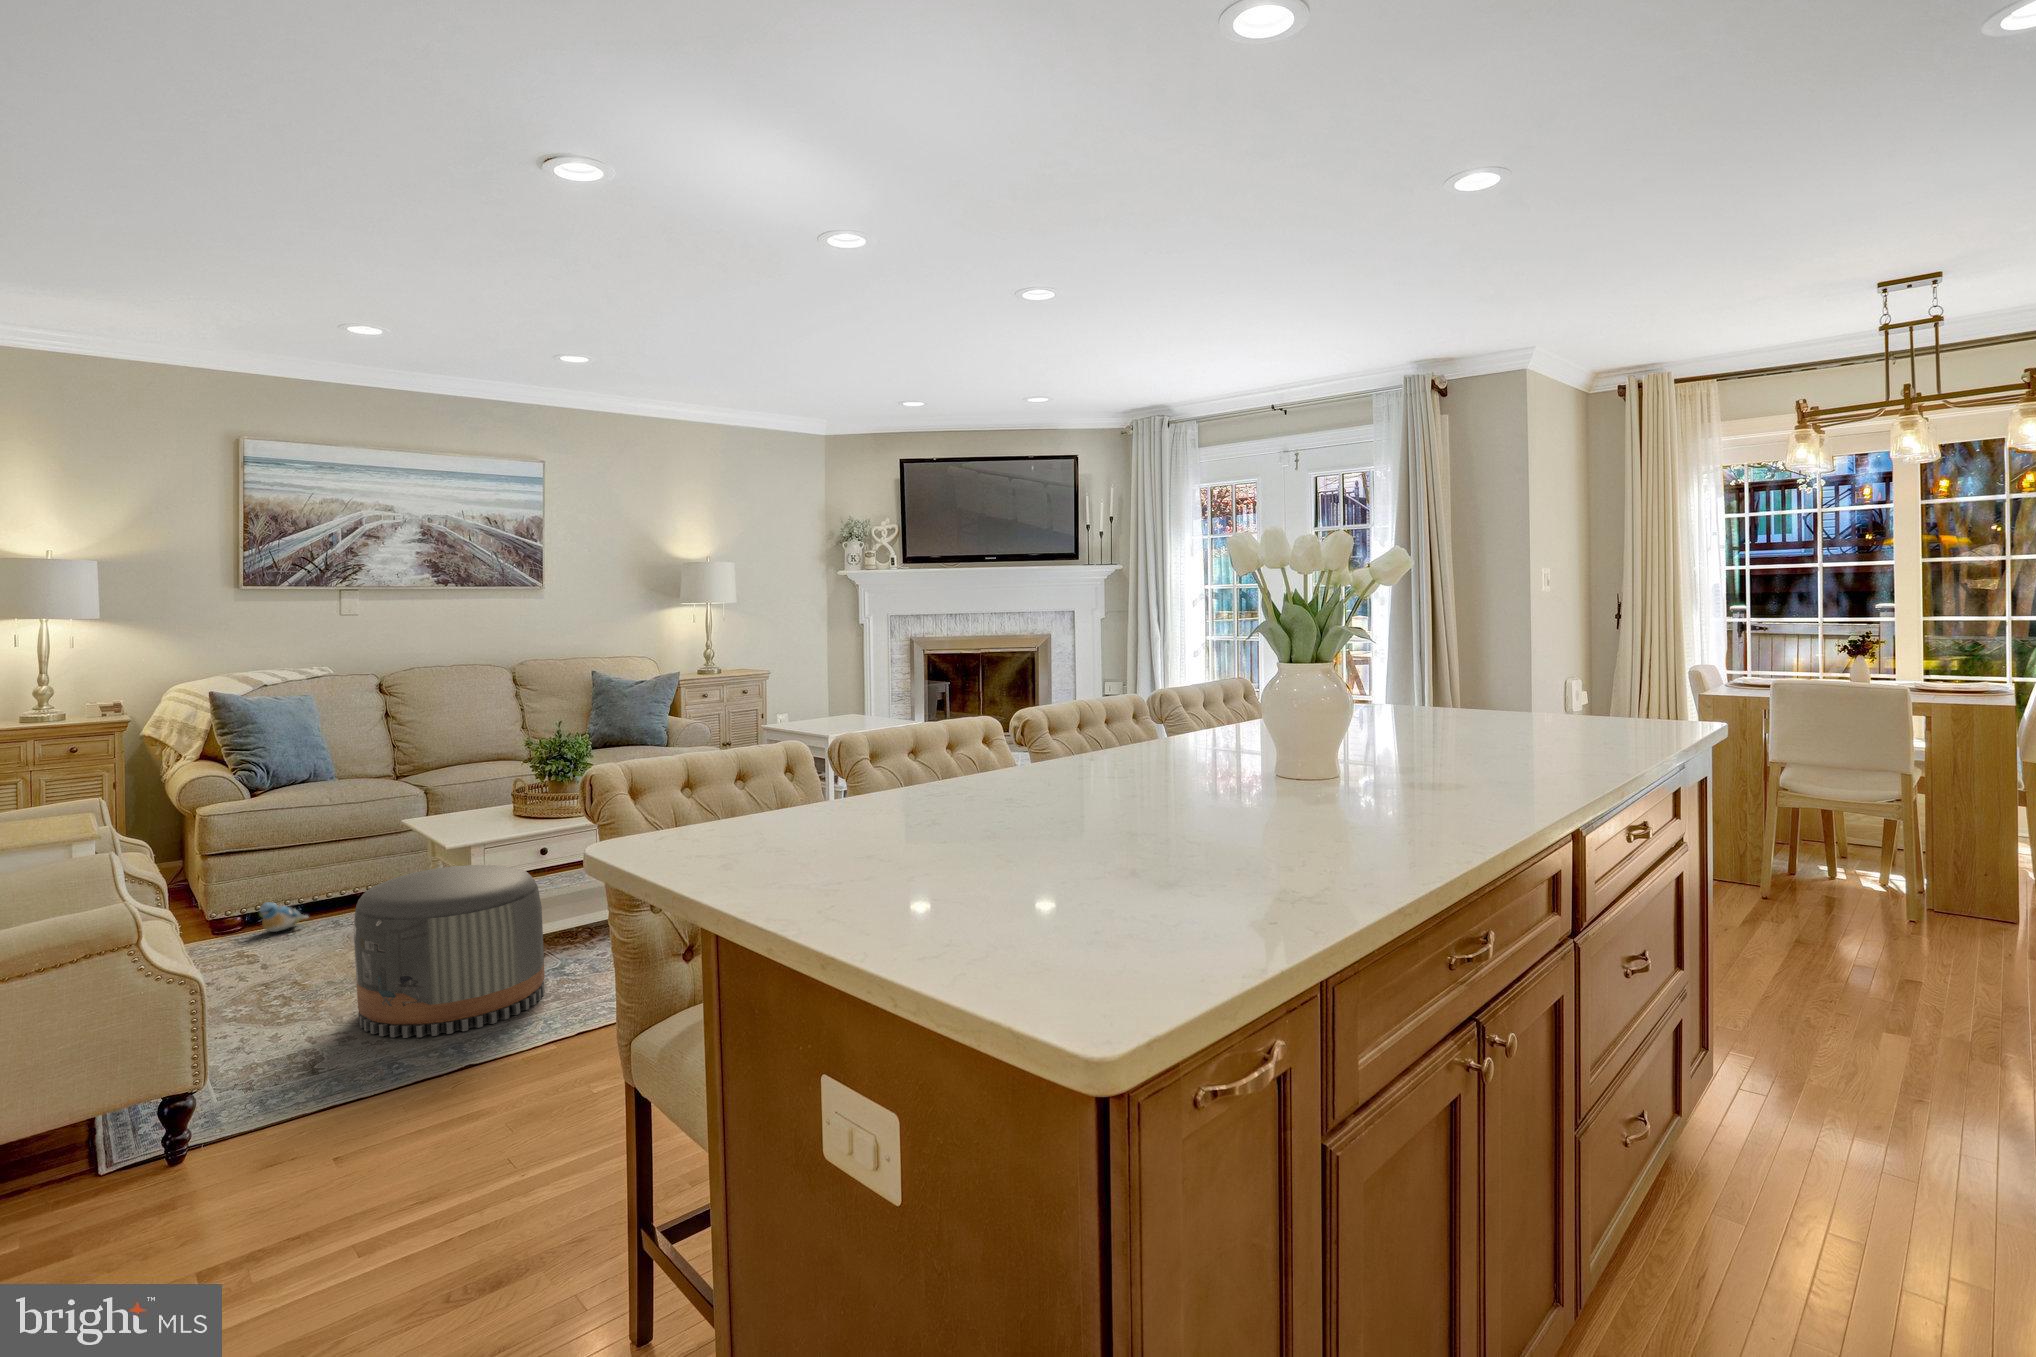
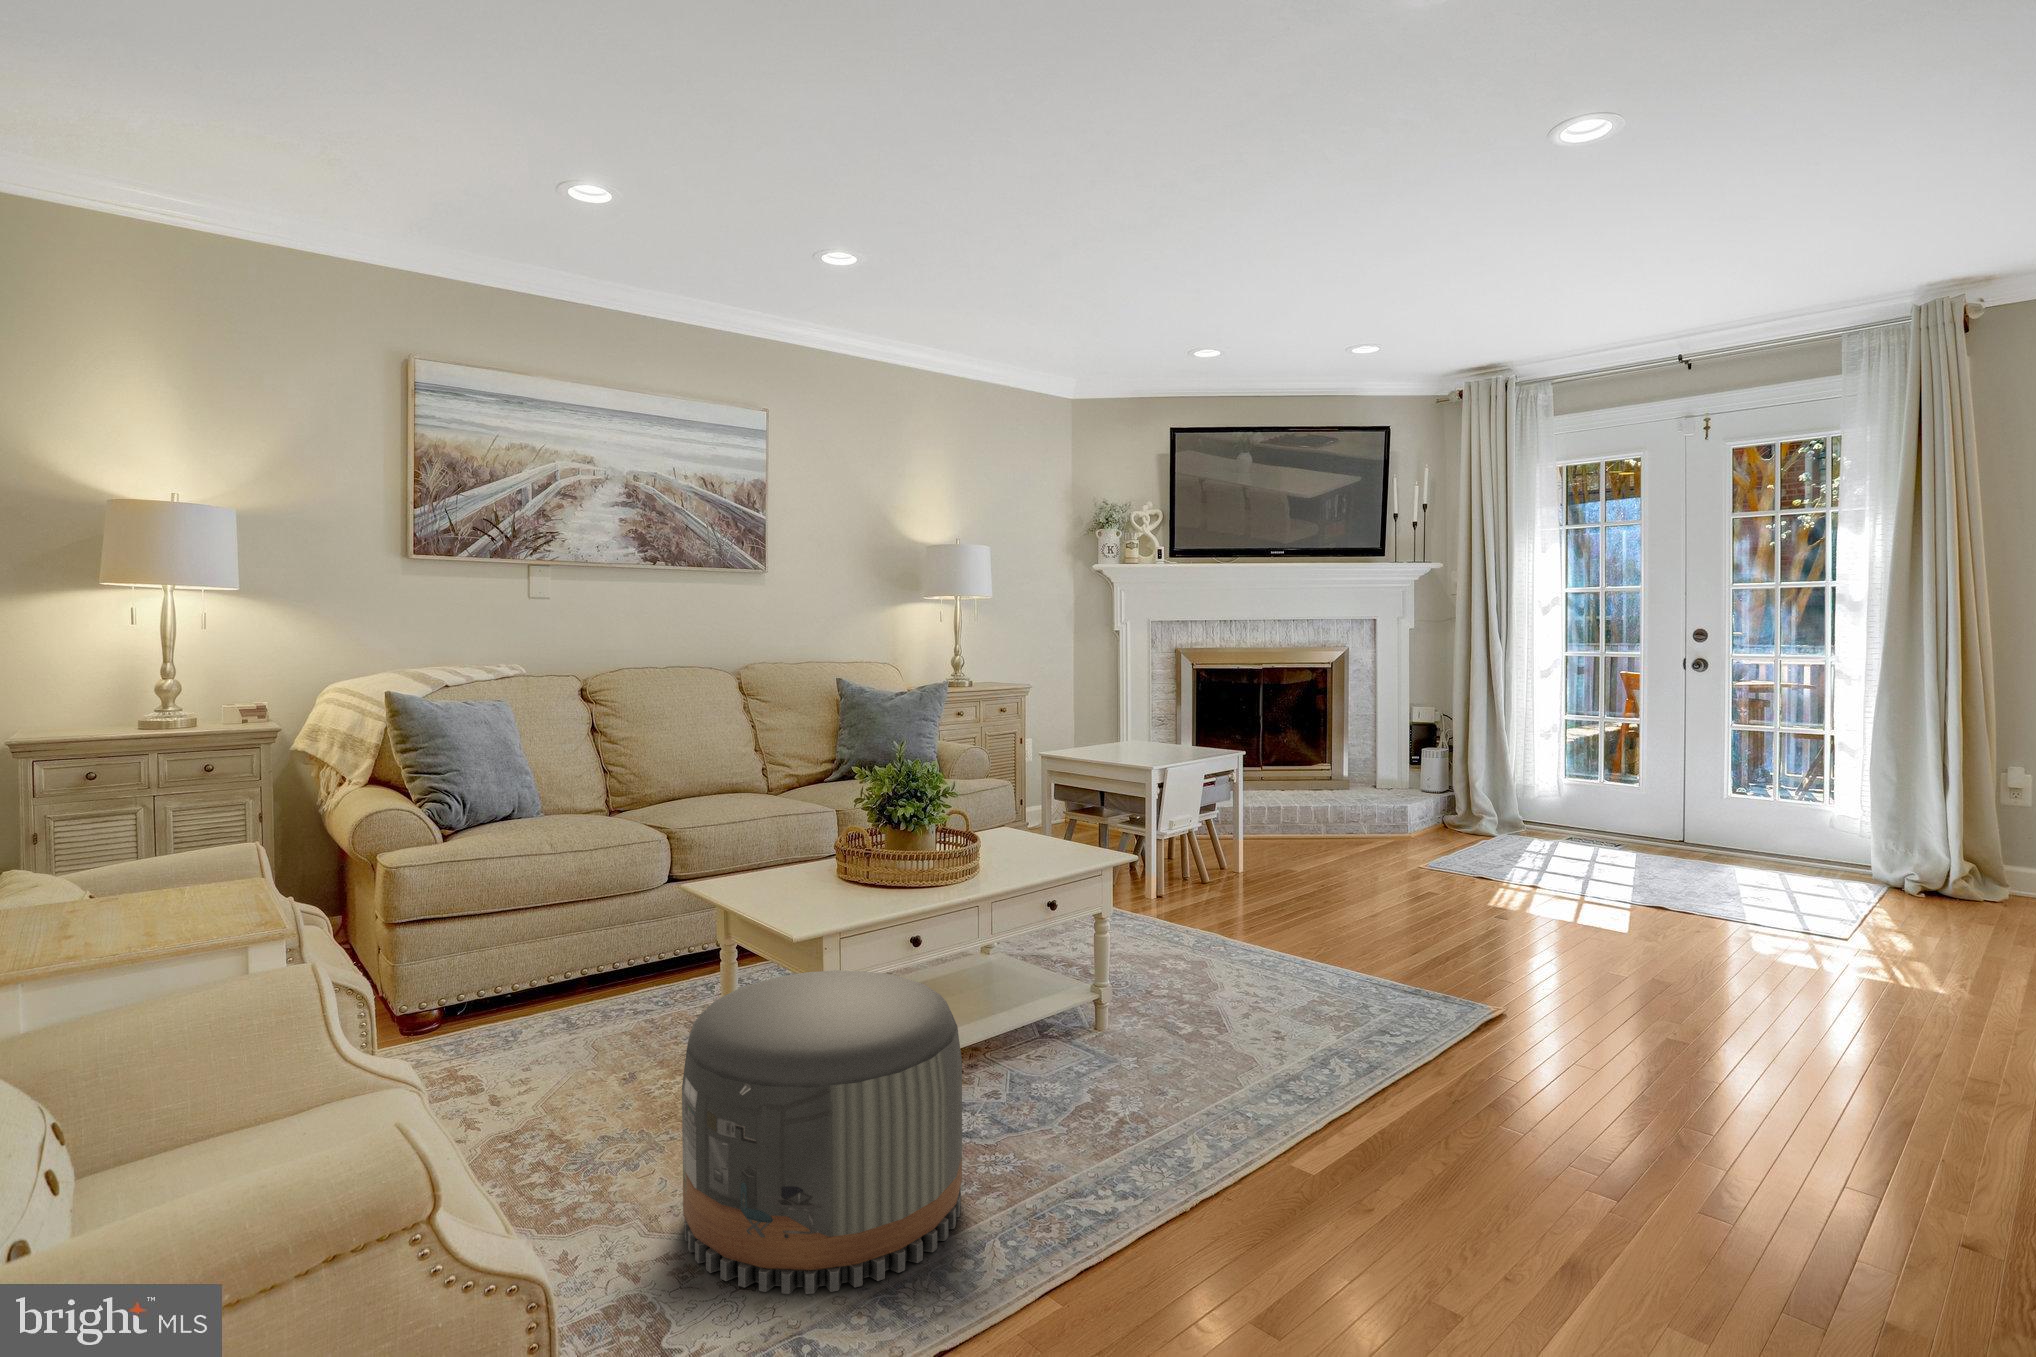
plush toy: present [259,902,308,932] -> none [463,995,527,1038]

